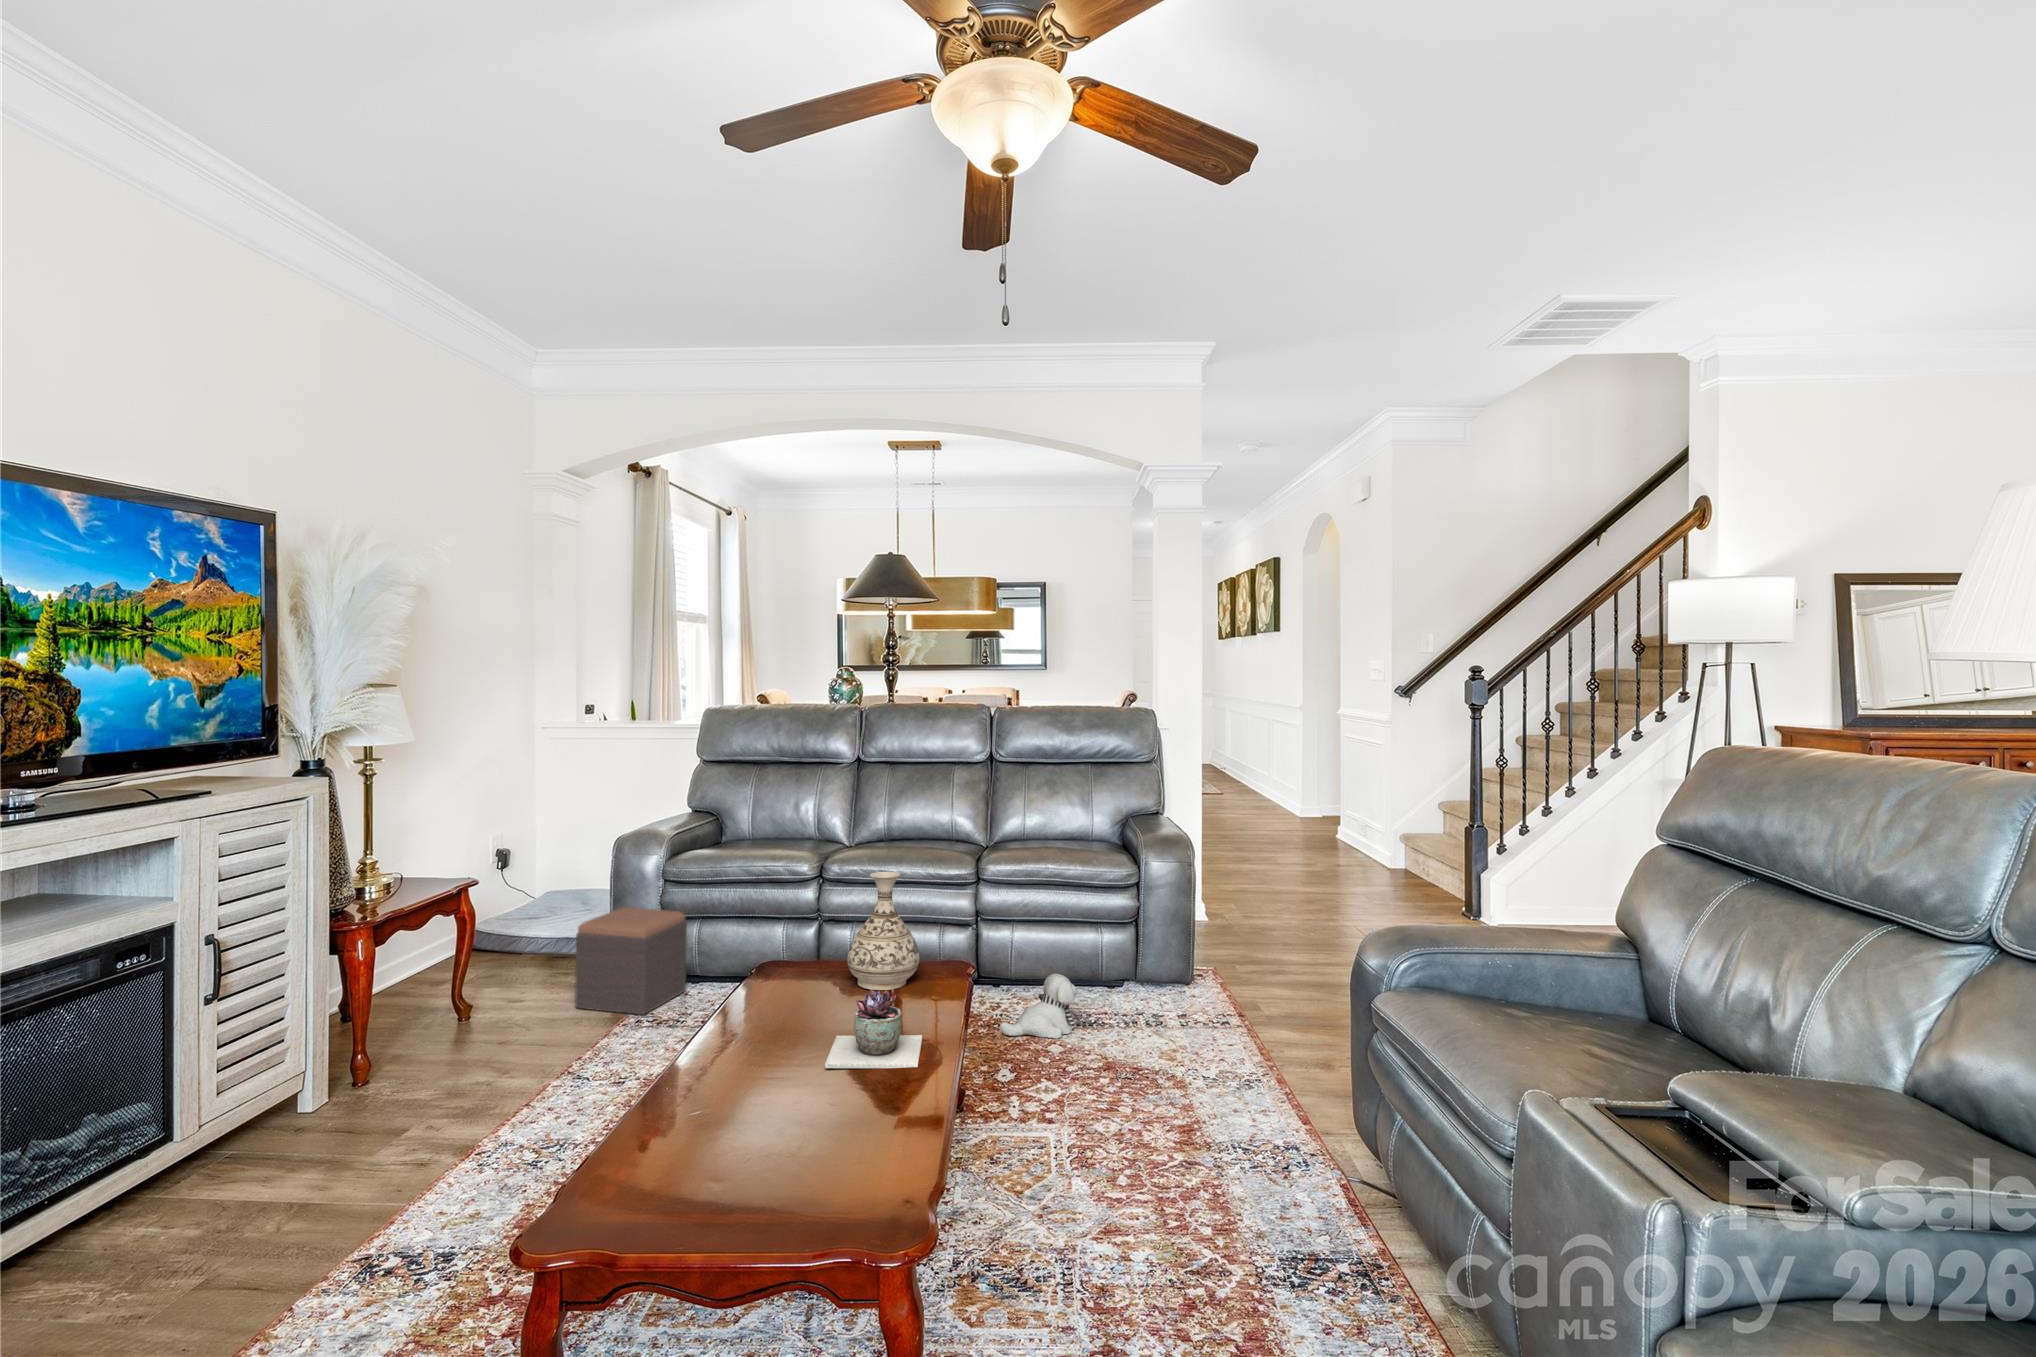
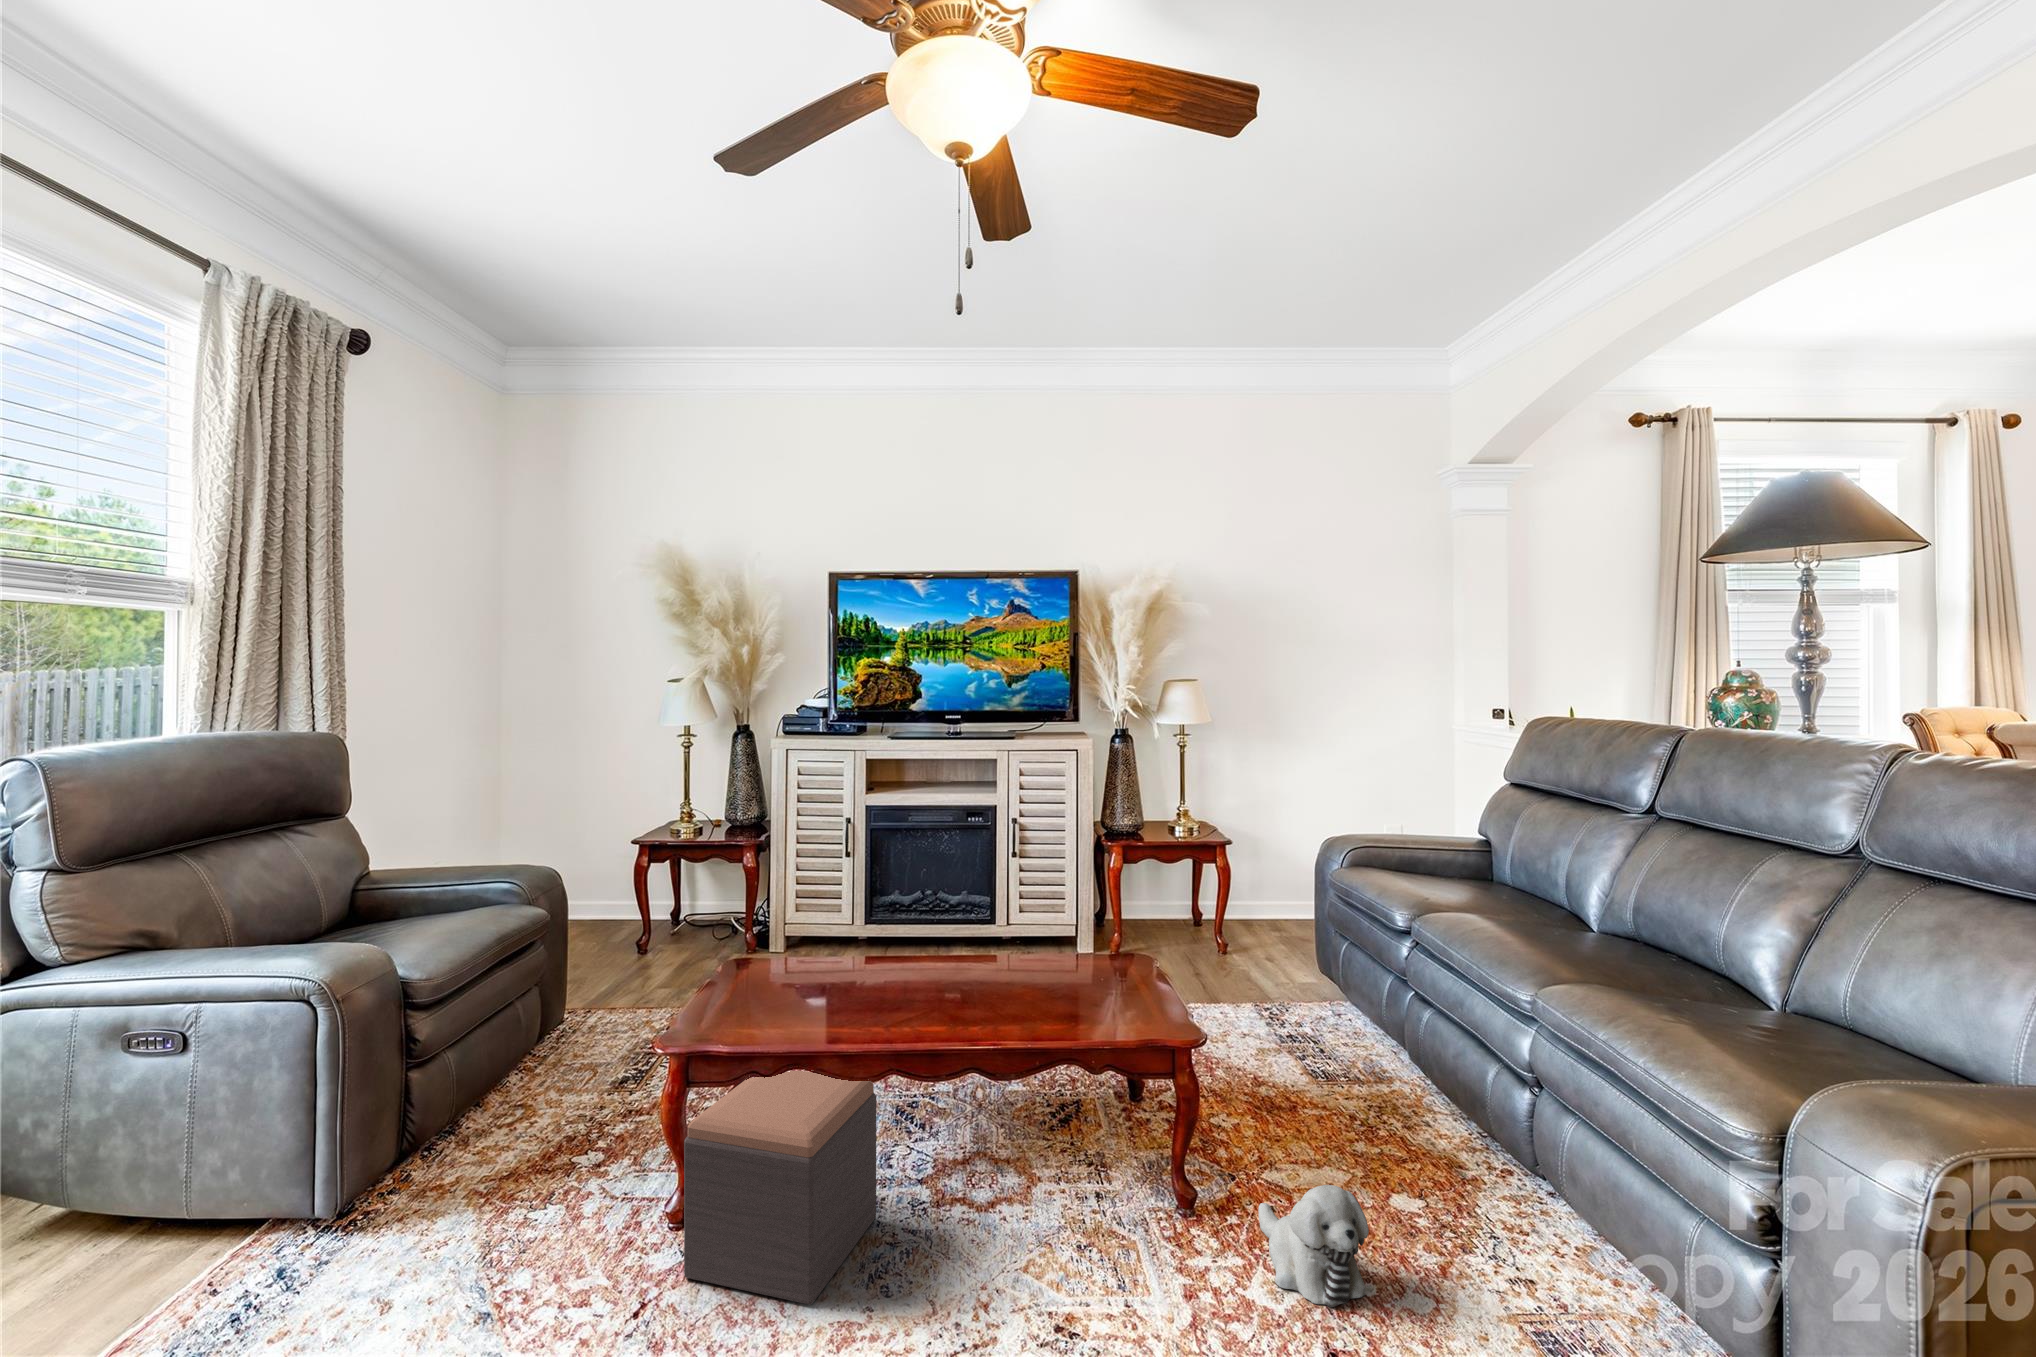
vase: present [848,872,919,990] -> none [954,869,1032,1001]
footstool: present [575,907,687,1015] -> present [684,1071,876,1305]
succulent plant: present [825,990,922,1068] -> none [733,936,825,1009]

